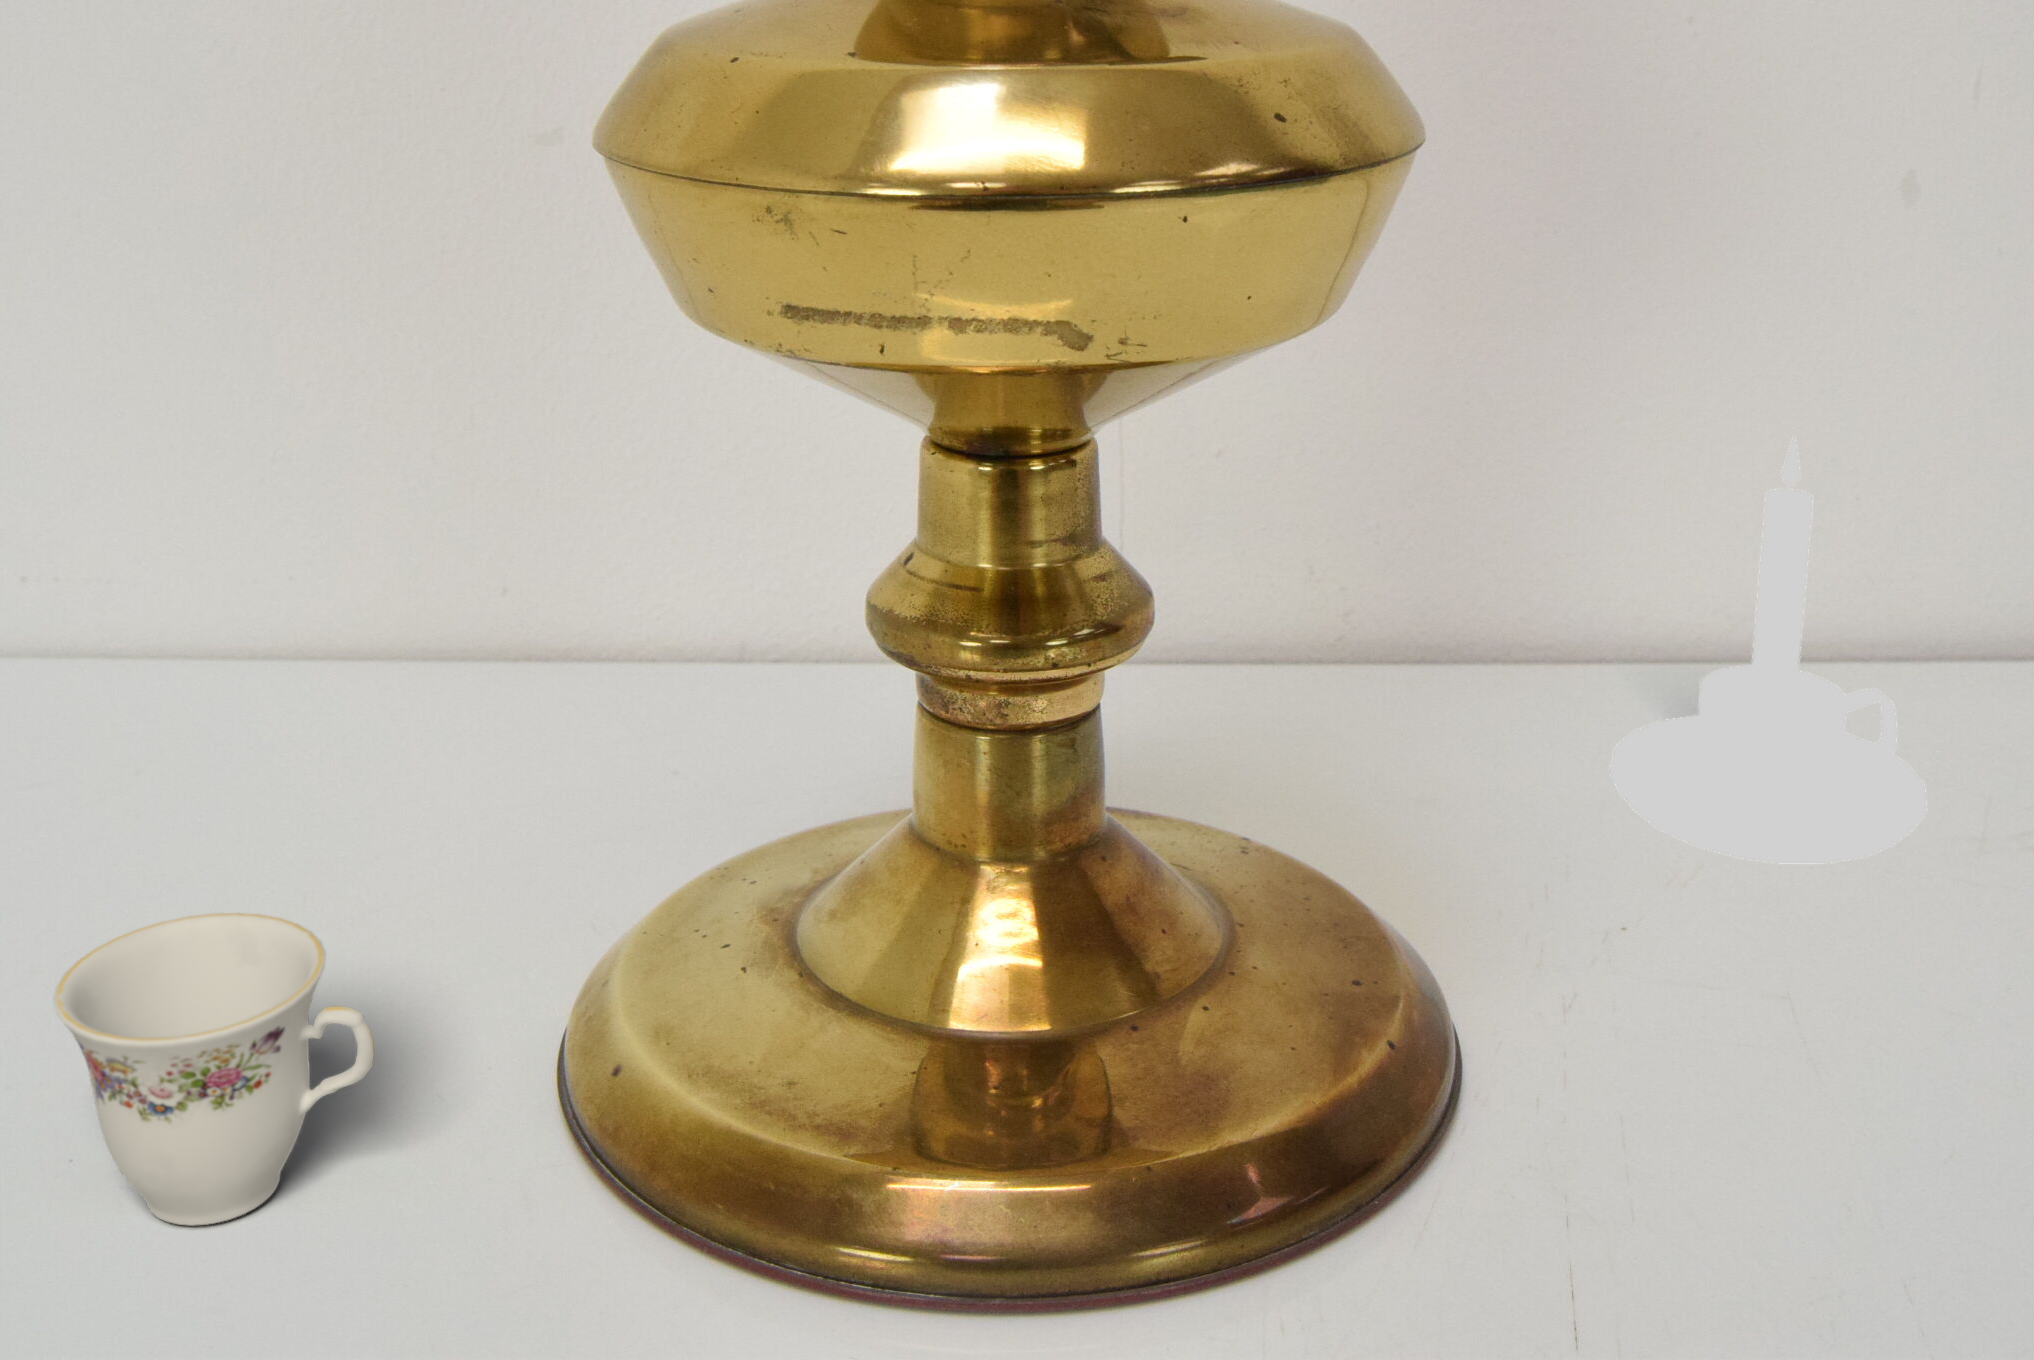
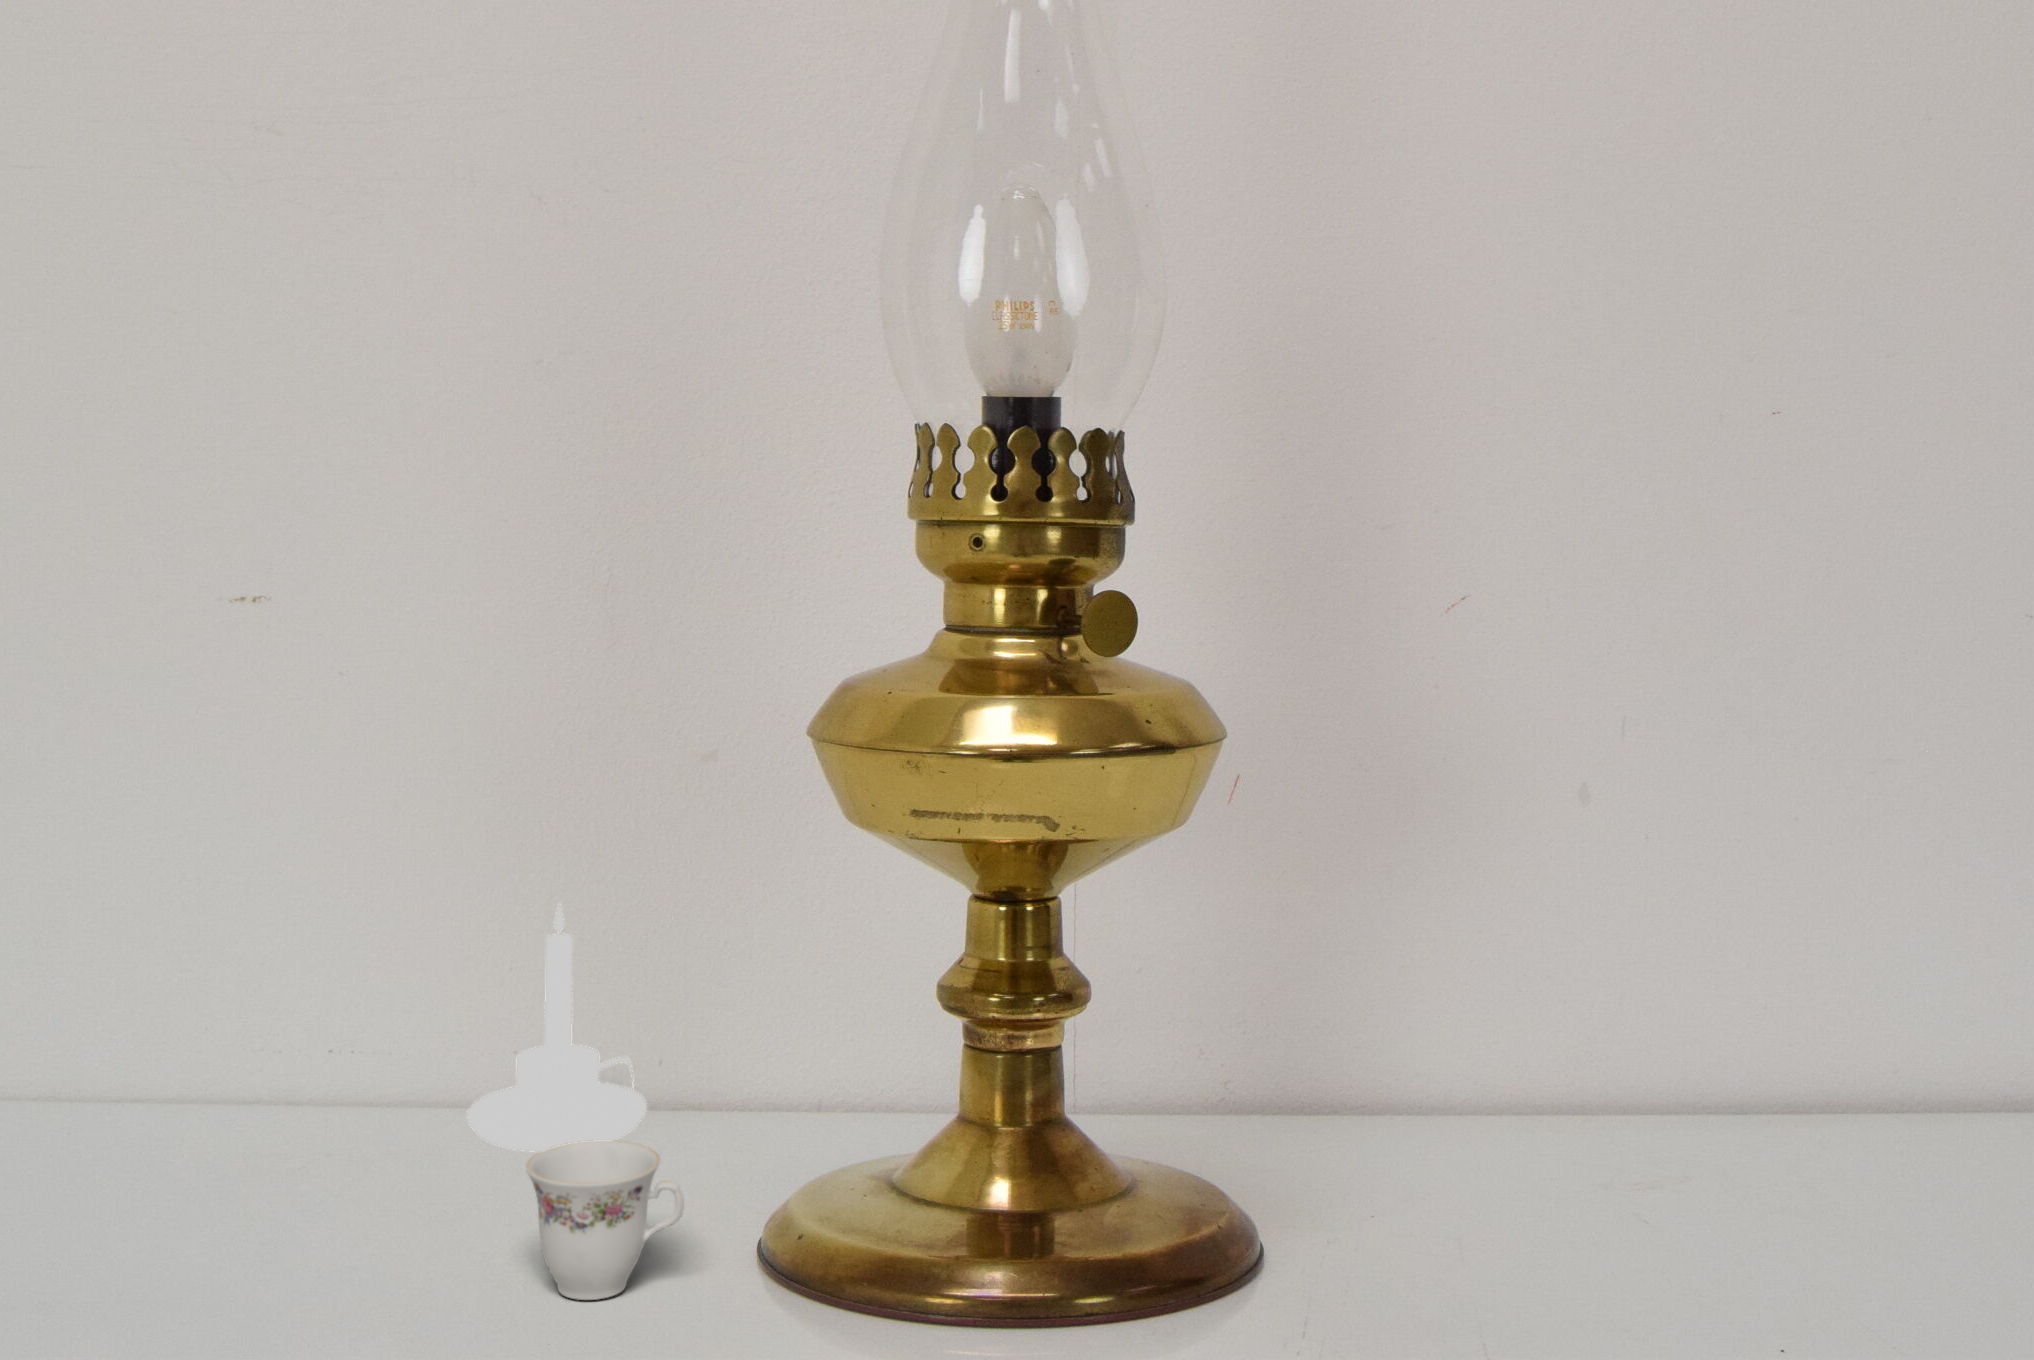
candle holder: present [1610,438,1927,863] -> present [467,905,647,1152]

